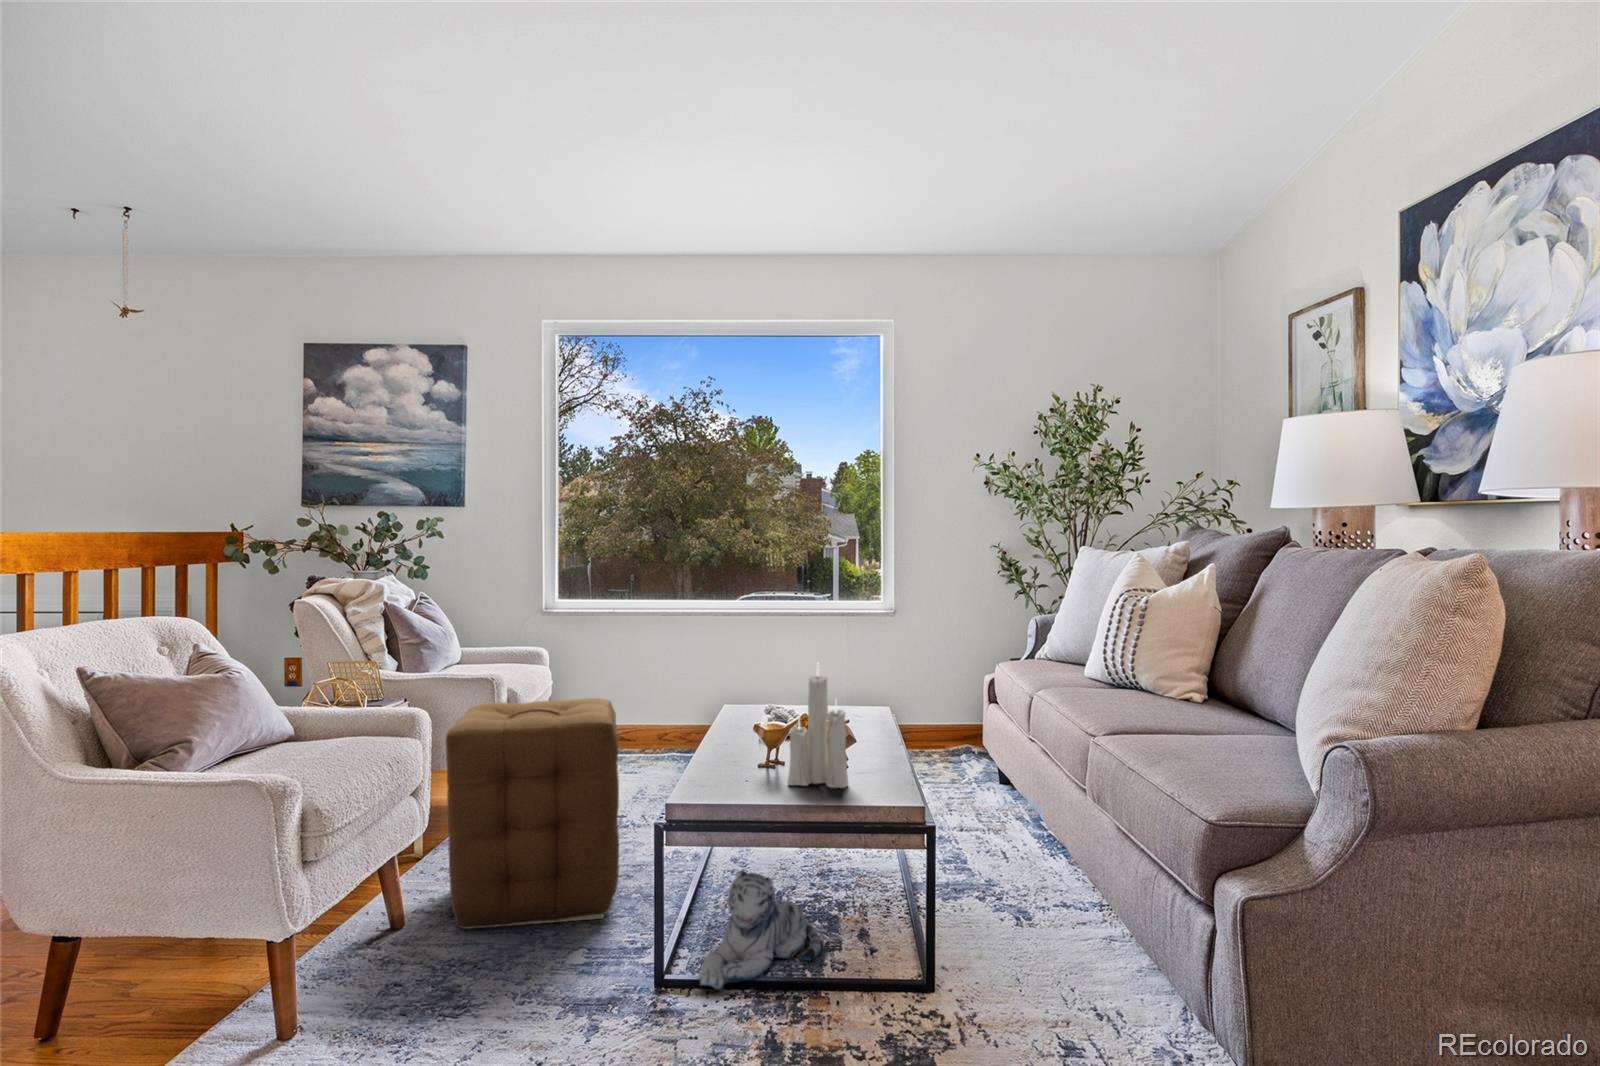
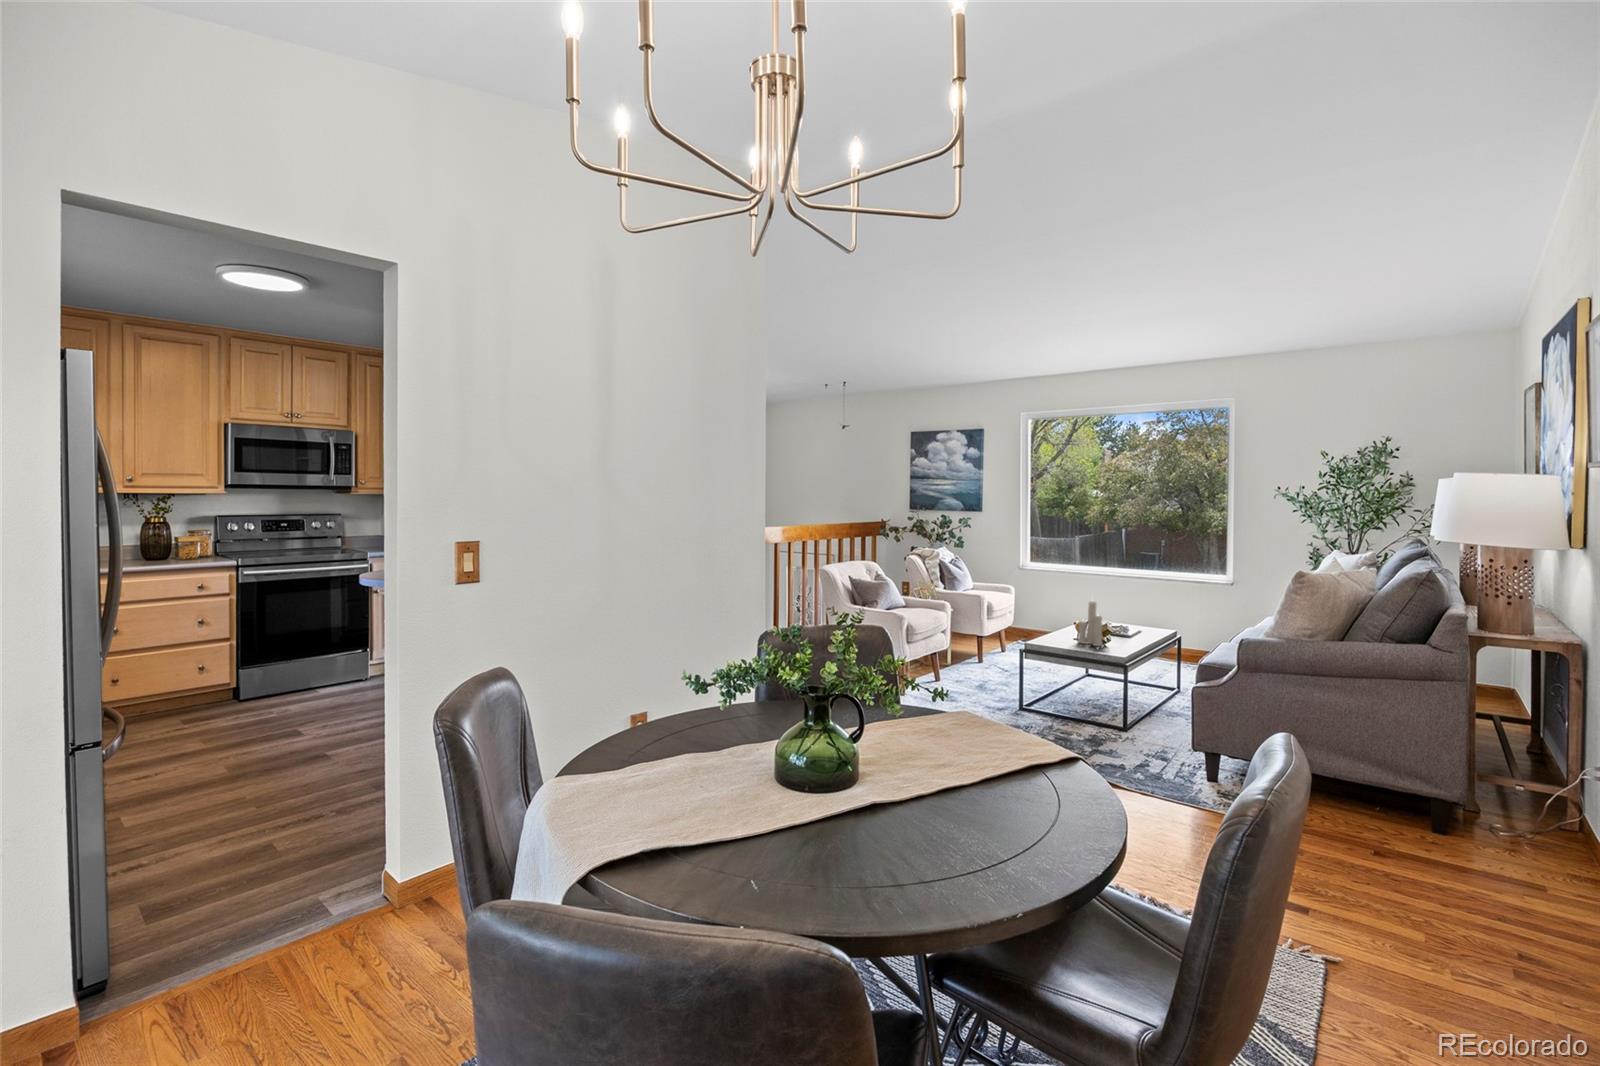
ottoman: present [446,698,619,929] -> none [955,604,1026,690]
plush toy: present [699,871,821,990] -> none [1034,672,1093,711]

